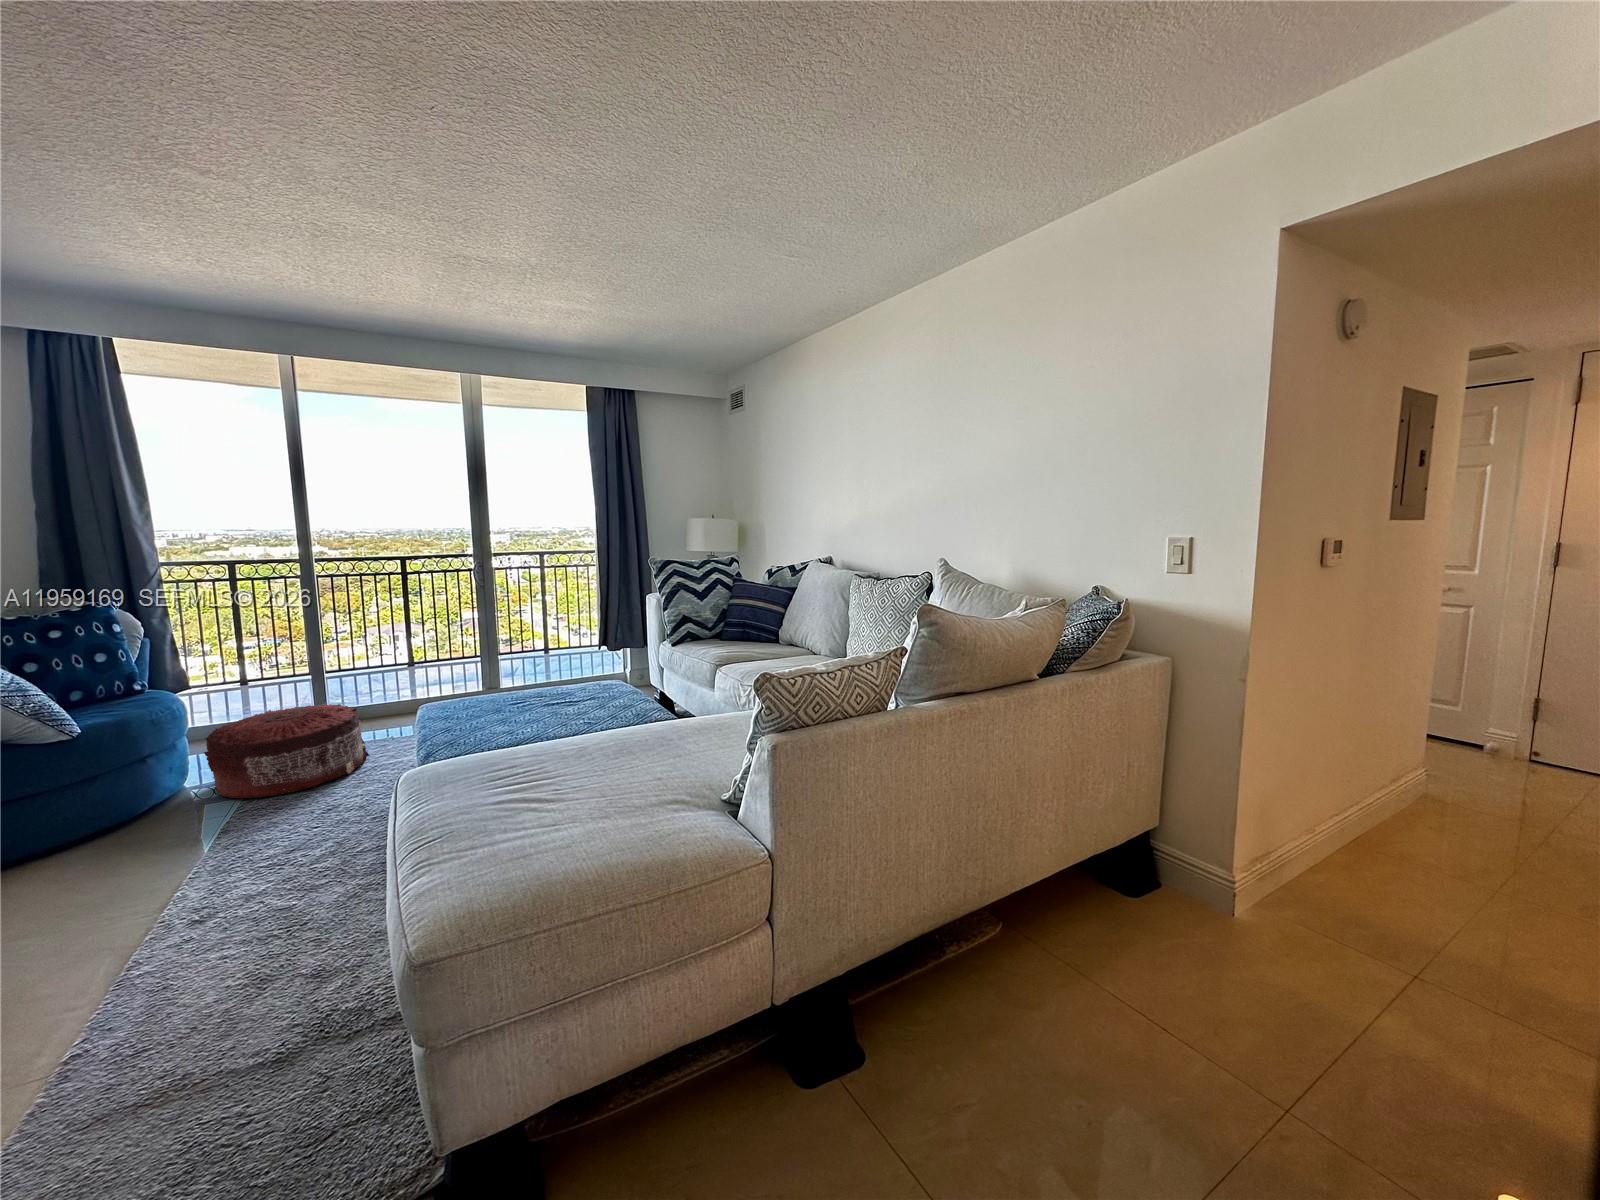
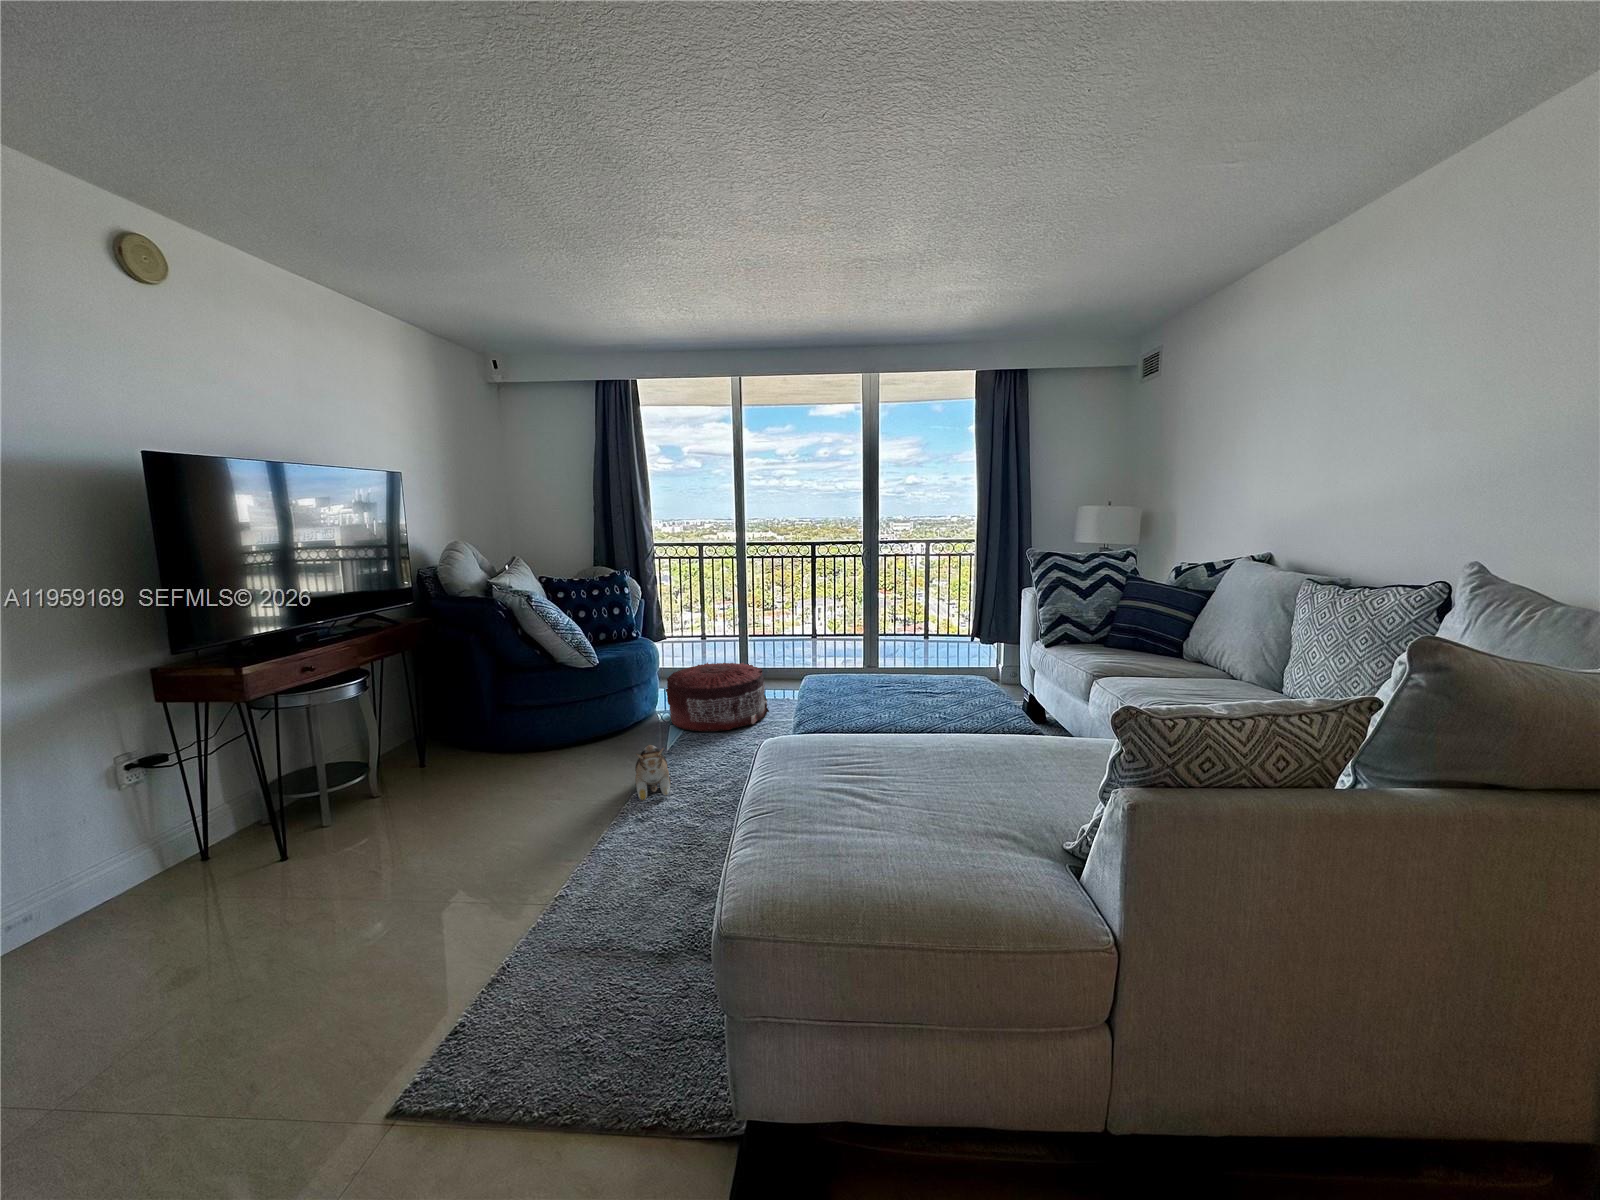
plush toy: none [177,821,239,898] -> present [635,745,671,800]

